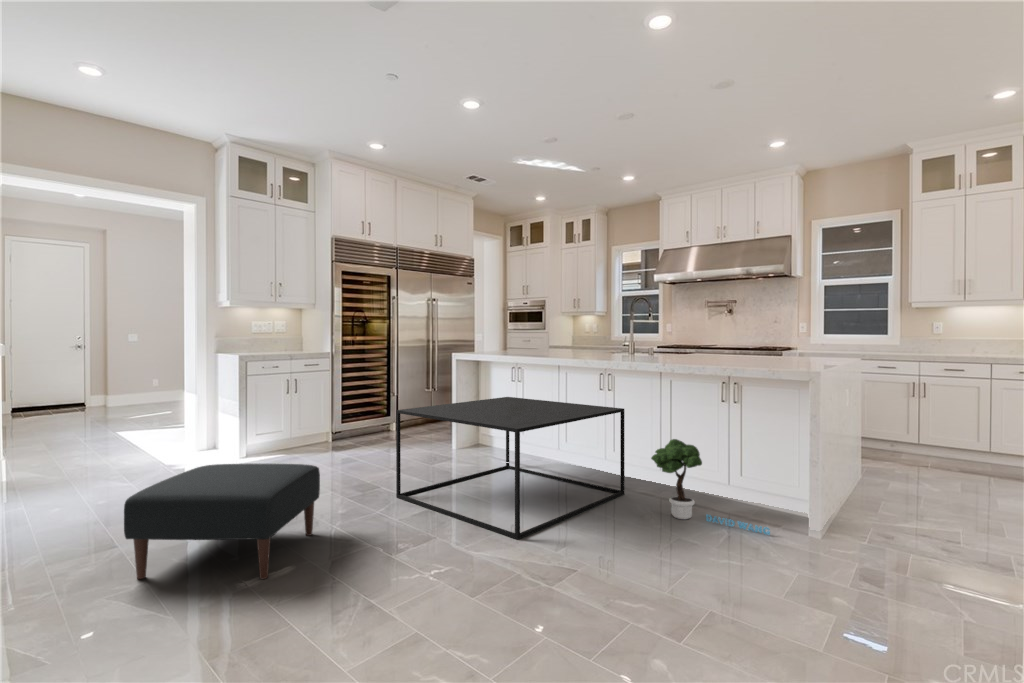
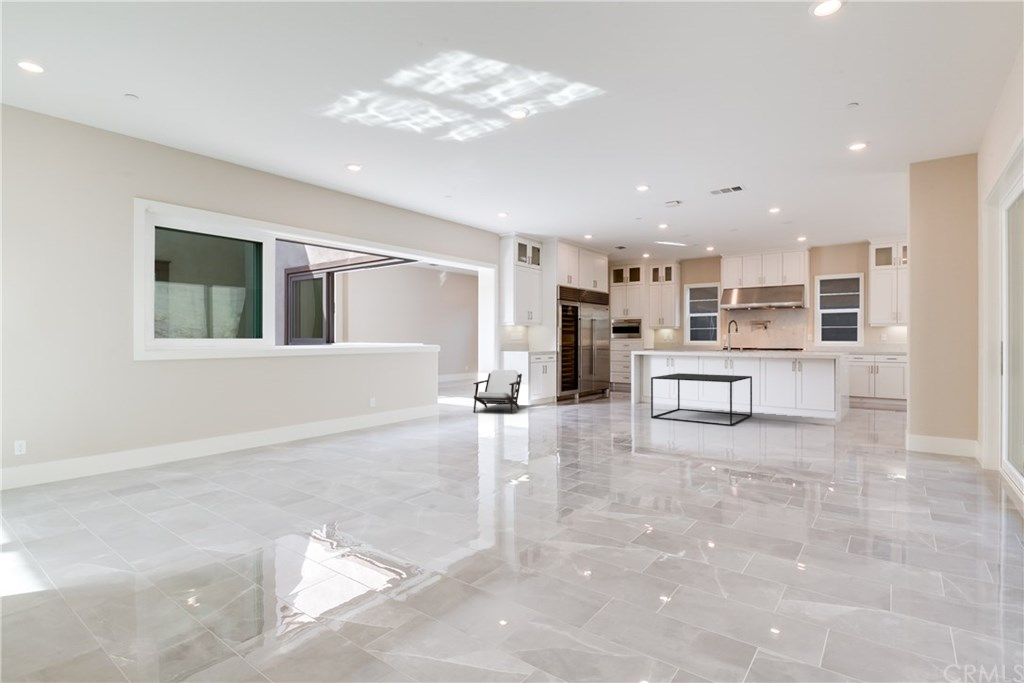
armchair: none [100,386,238,476] -> present [473,370,522,414]
potted tree: present [651,439,770,535] -> none [774,387,829,424]
ottoman: present [124,464,320,579] -> none [598,397,663,435]

